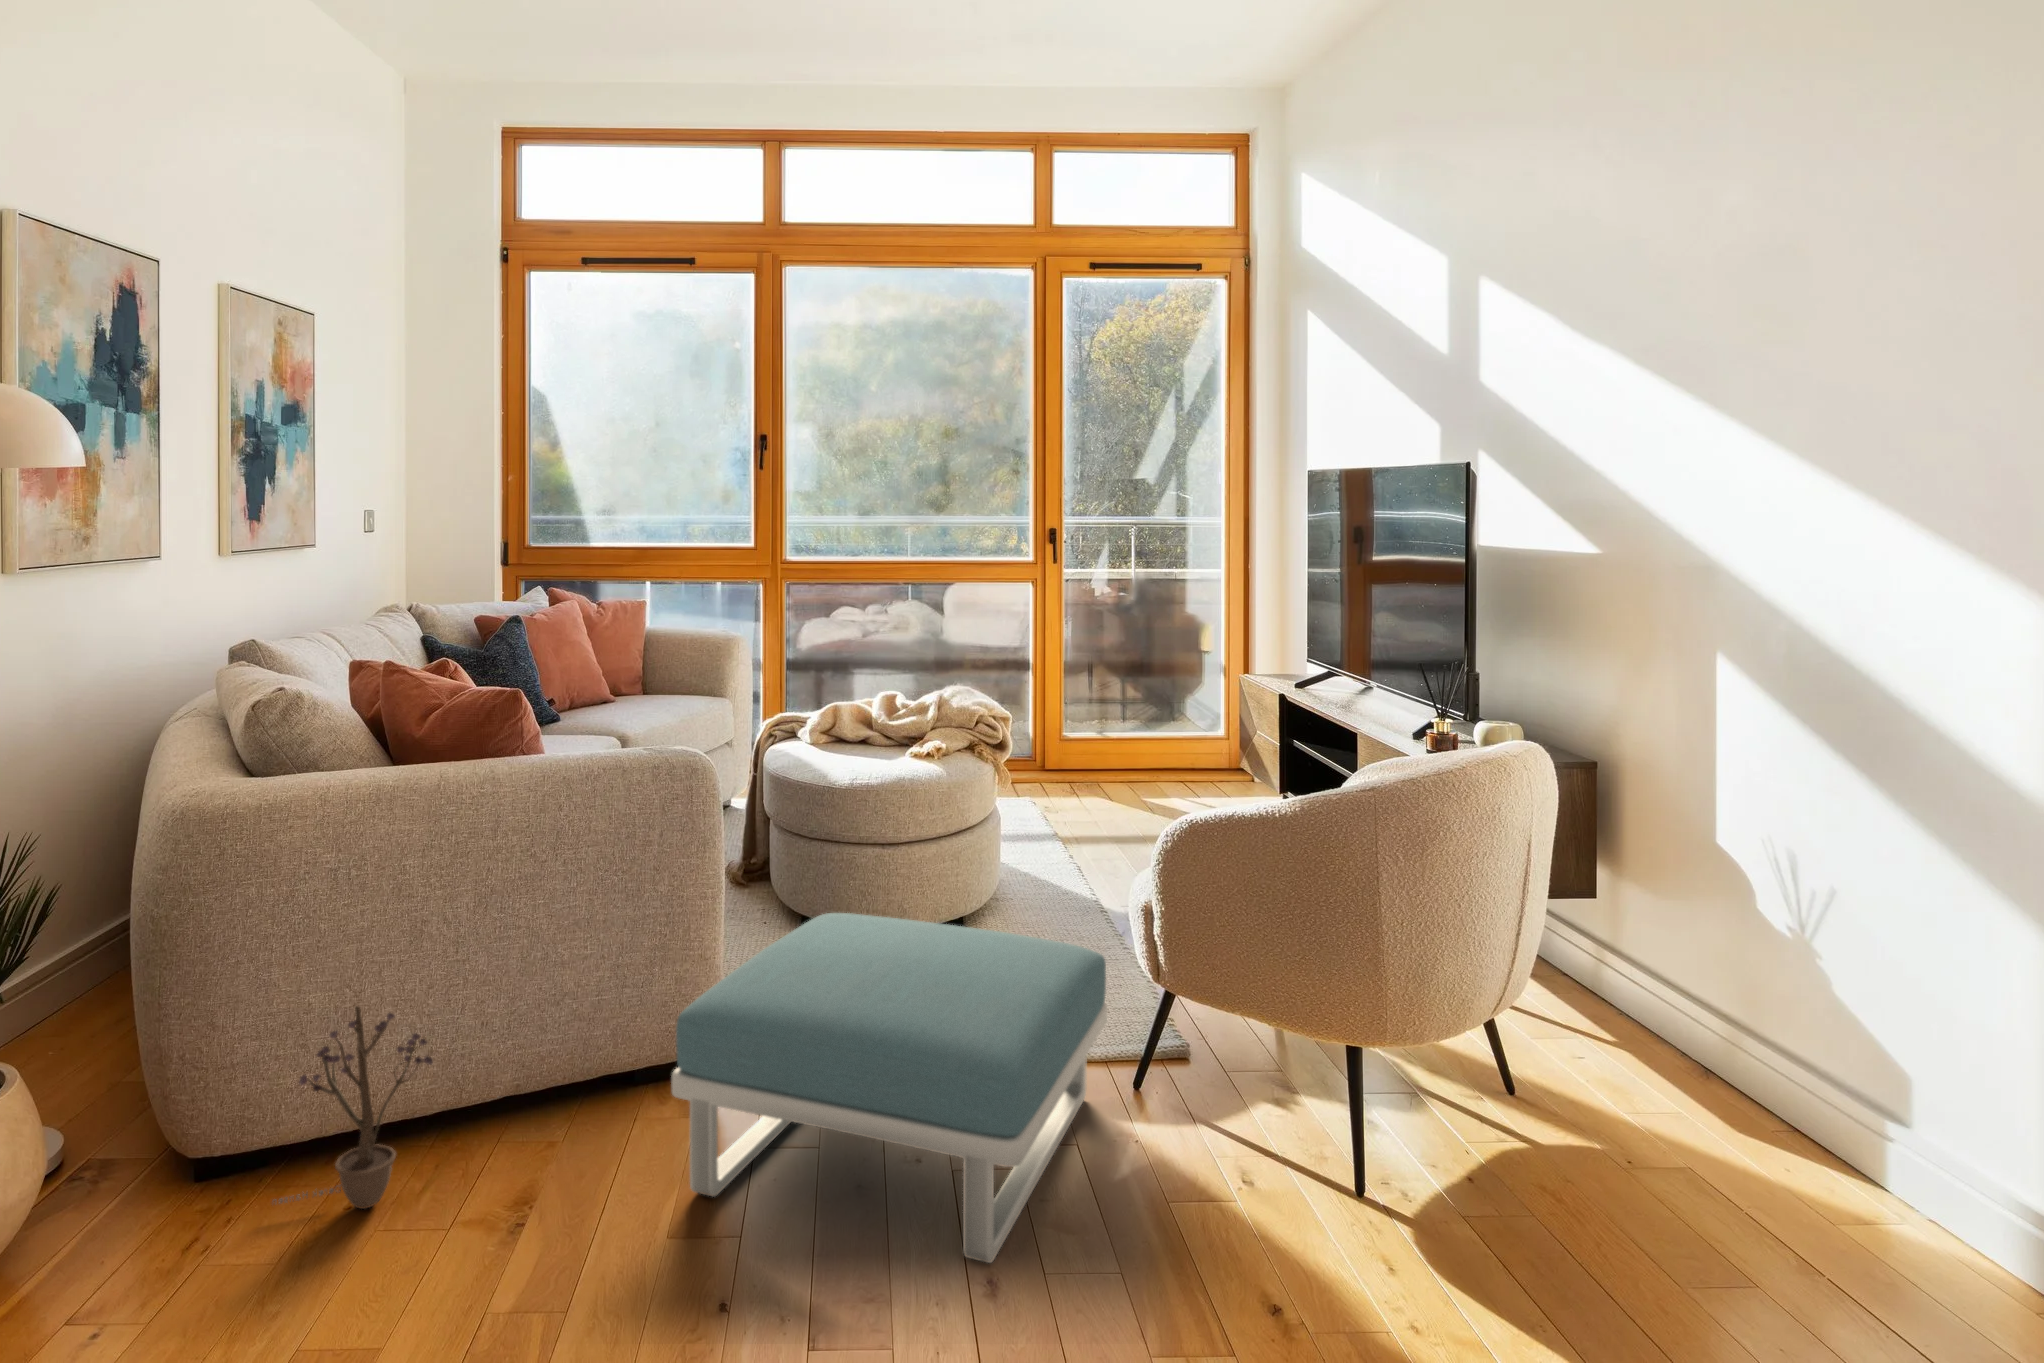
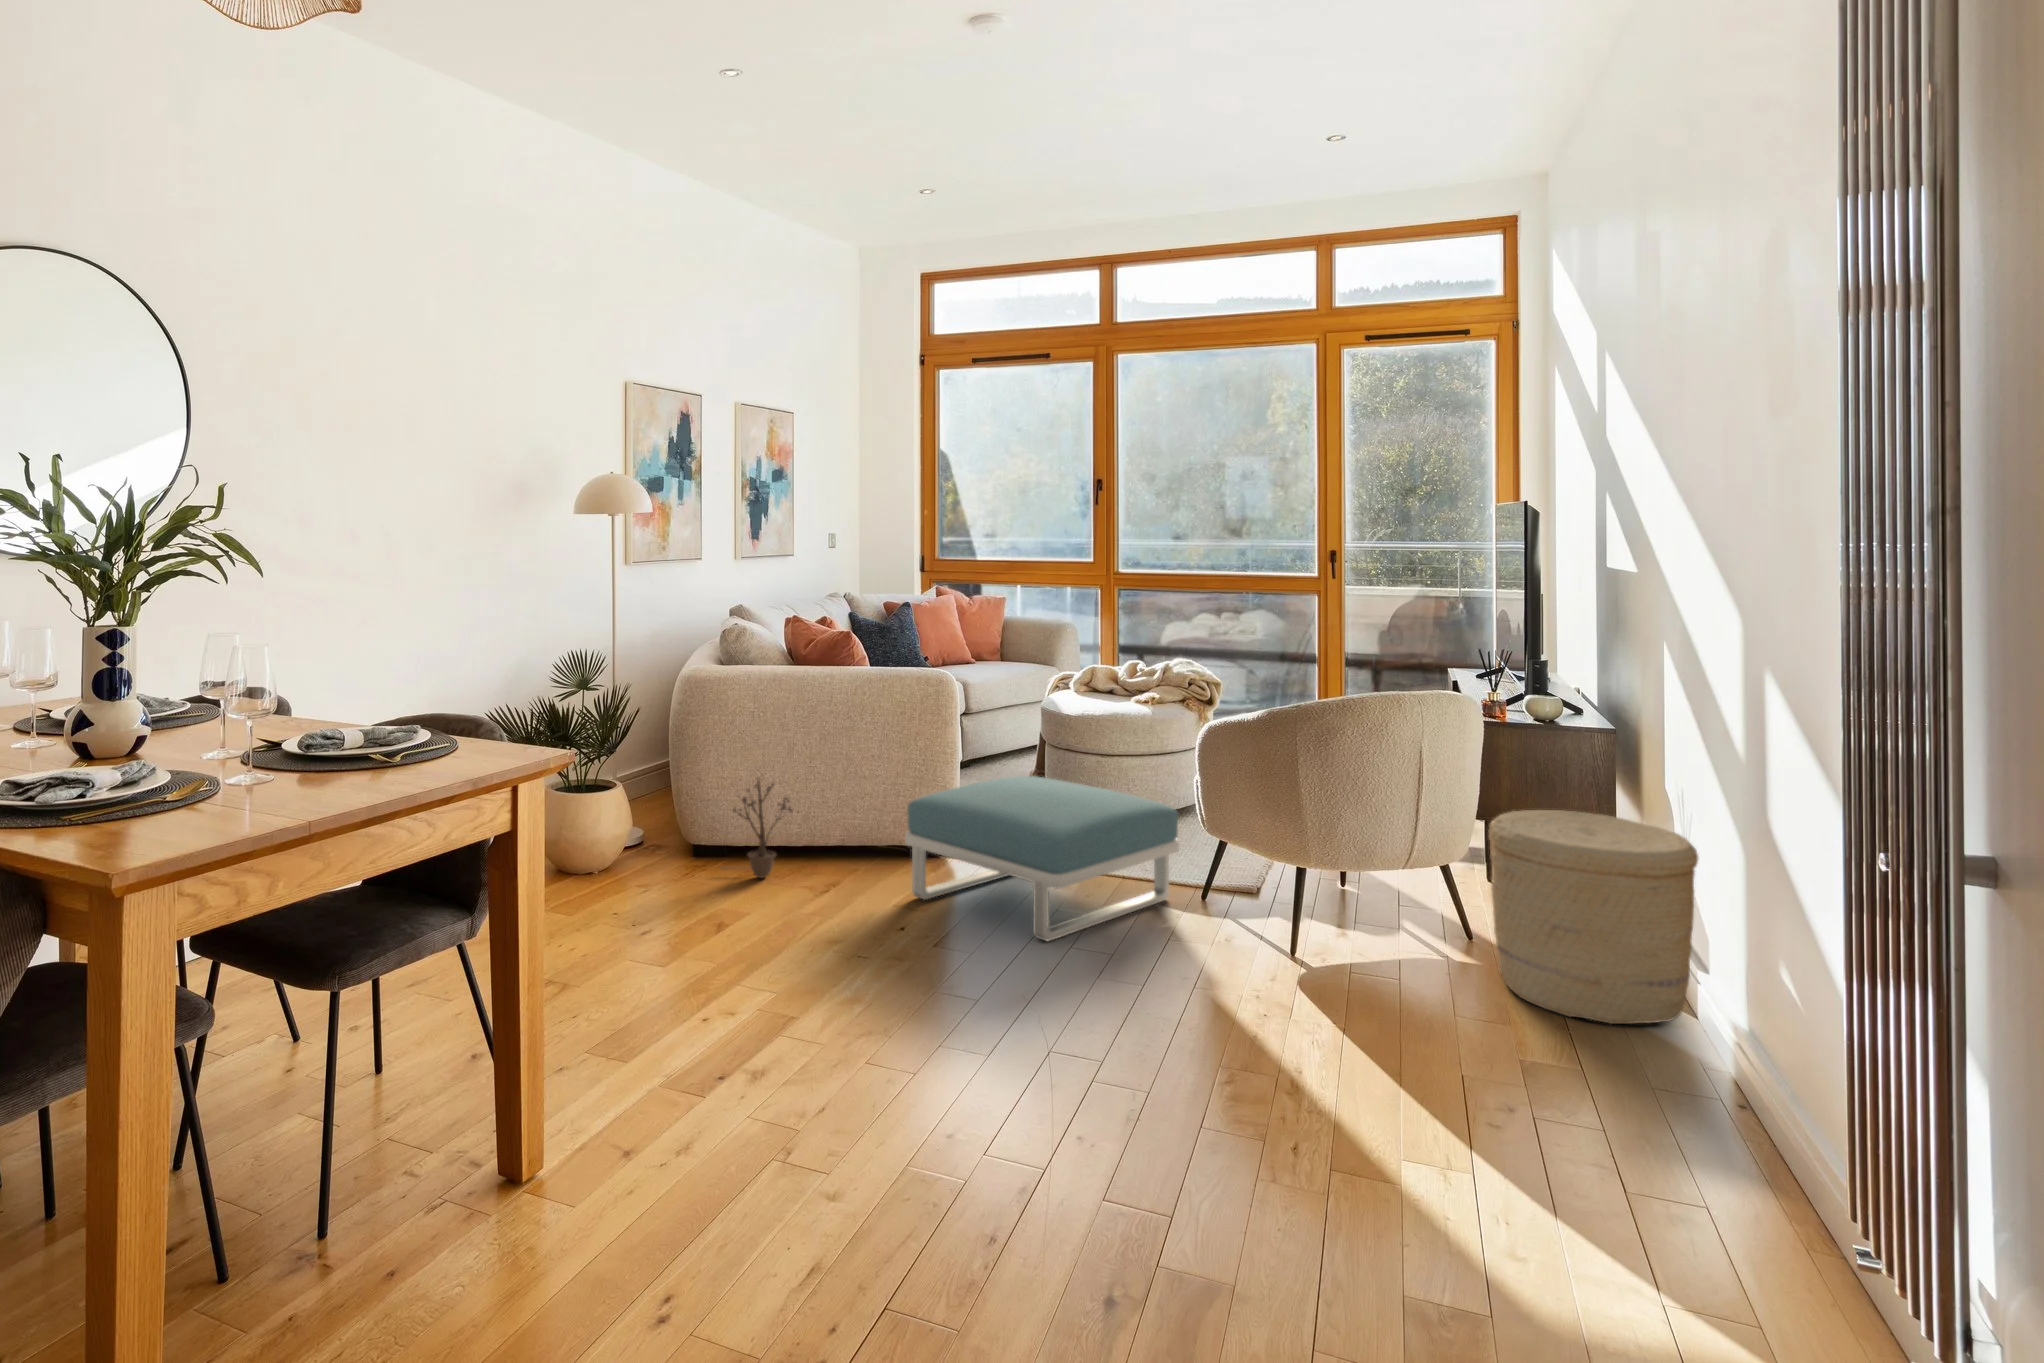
woven basket: none [1595,902,1899,1237] -> present [1489,810,1698,1024]

